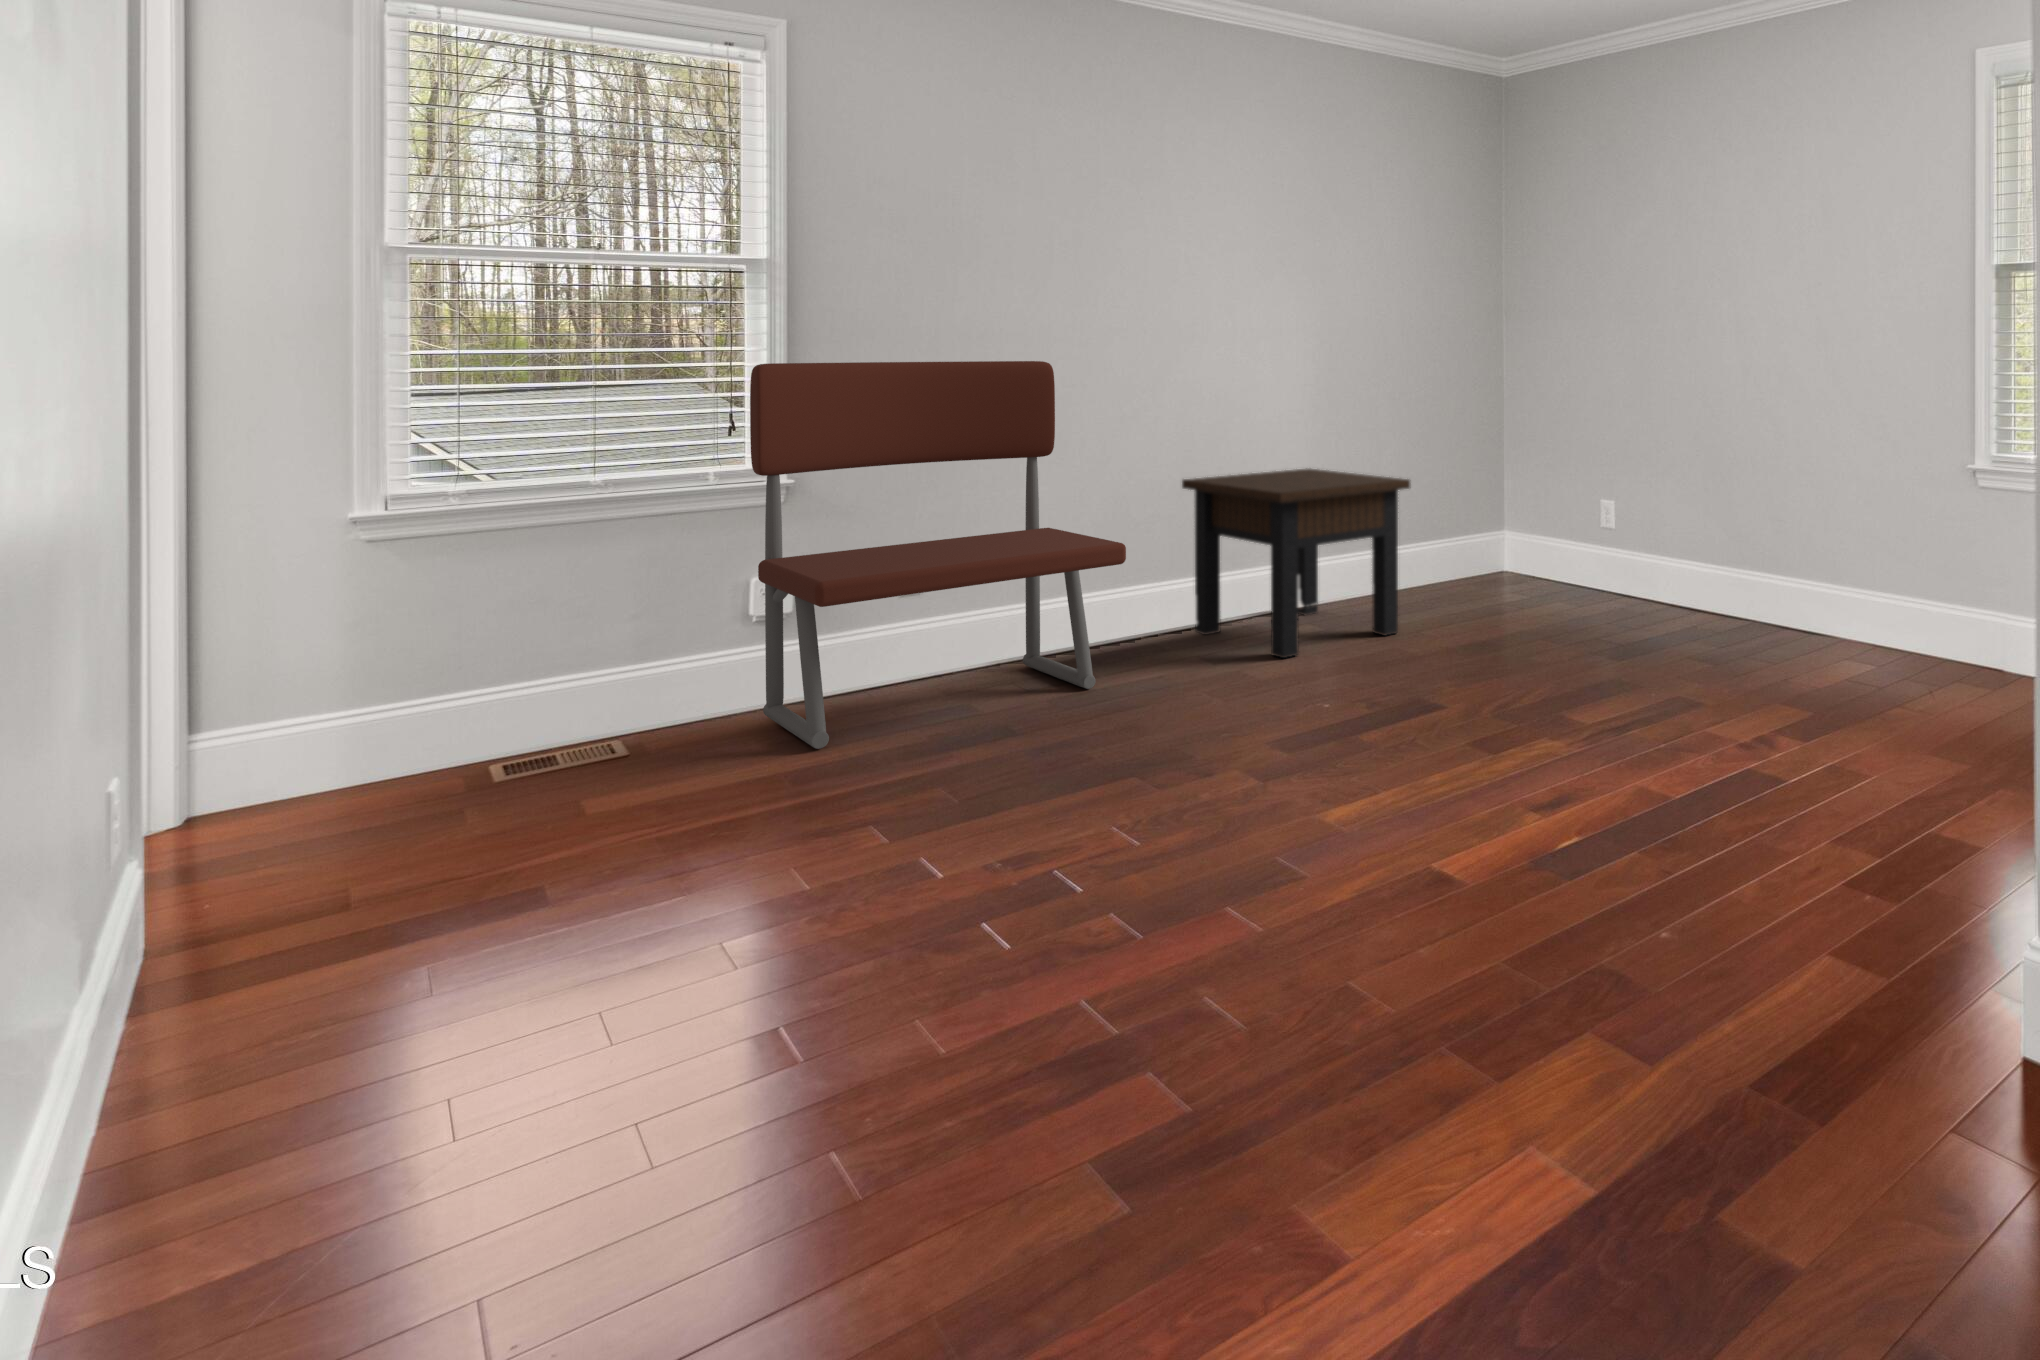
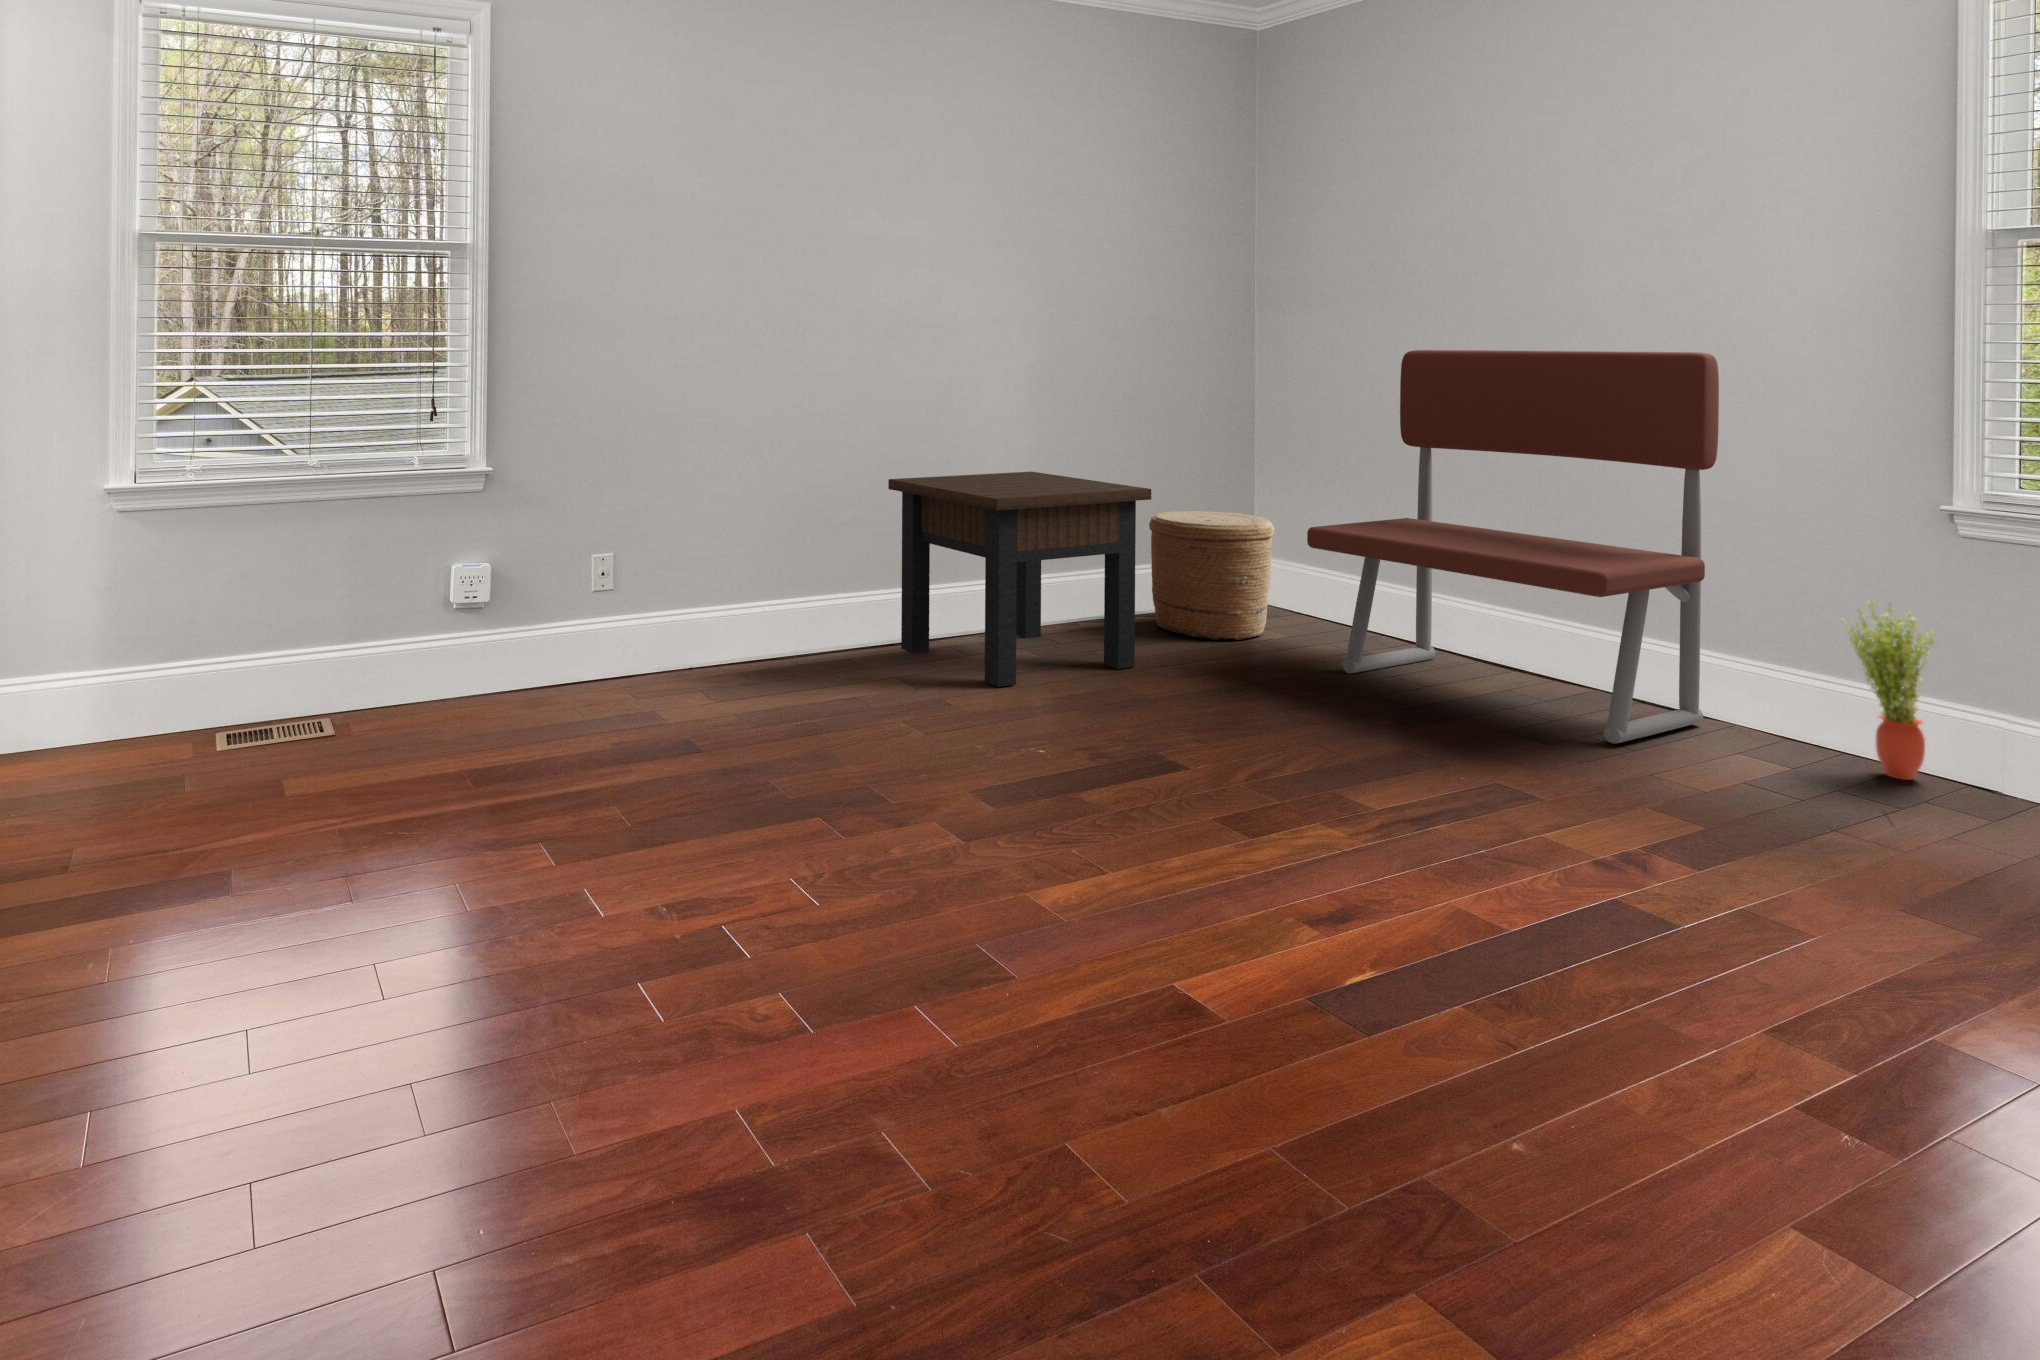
bench: present [750,361,1126,749] -> present [1307,350,1719,743]
woven basket: none [1408,498,1510,606] -> present [1149,511,1274,640]
potted plant: none [1905,542,1964,673] -> present [1847,602,1935,780]

